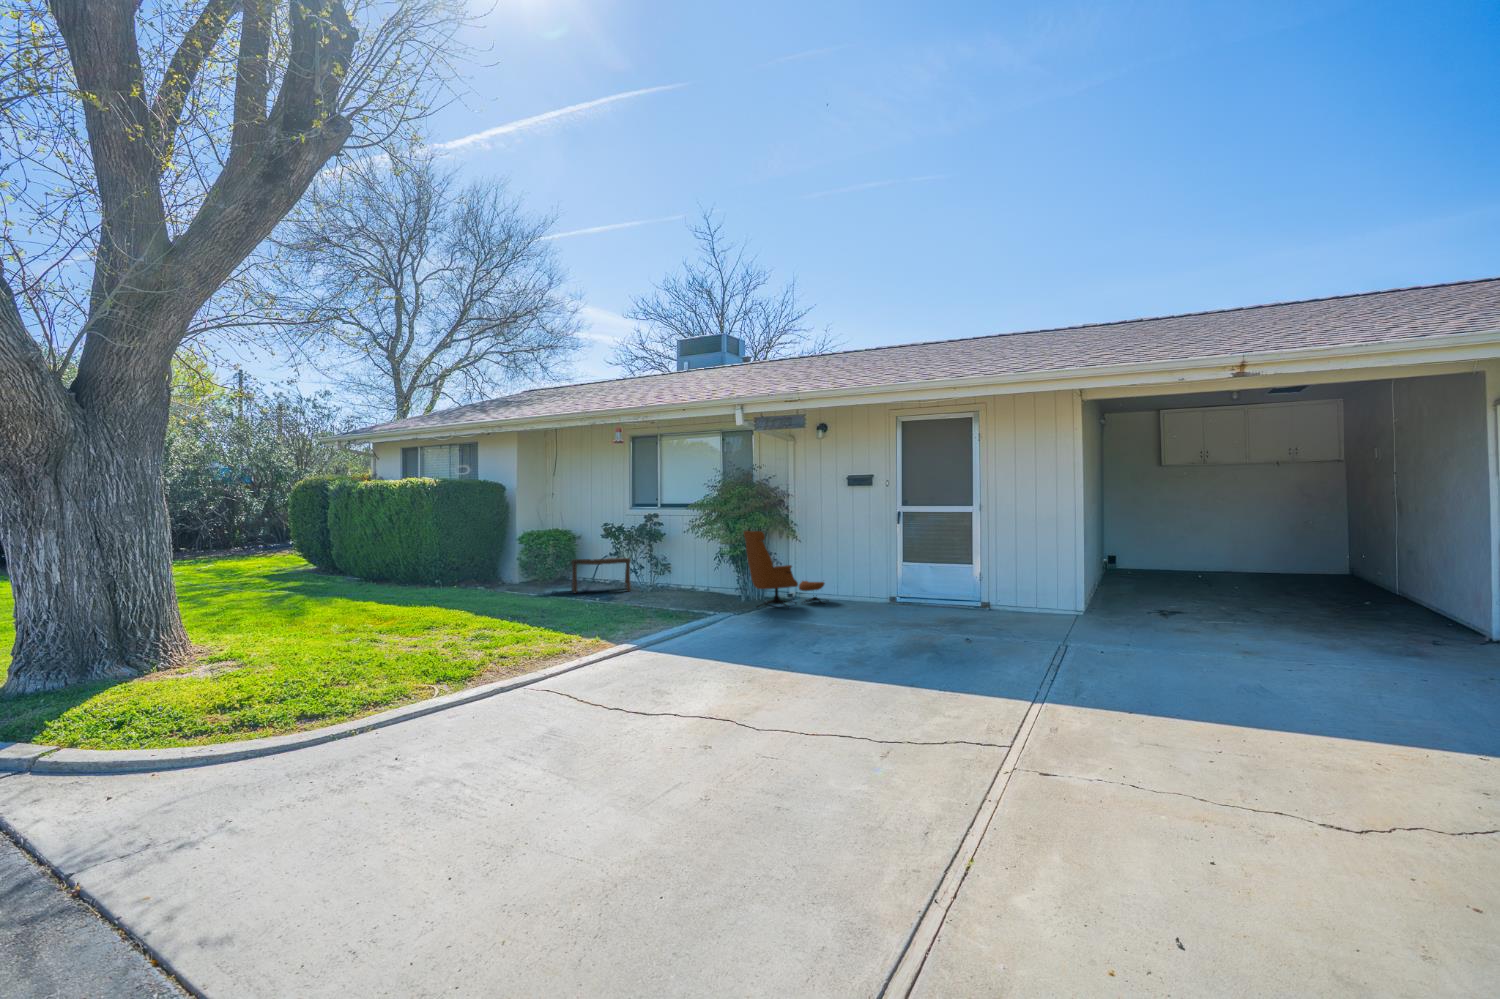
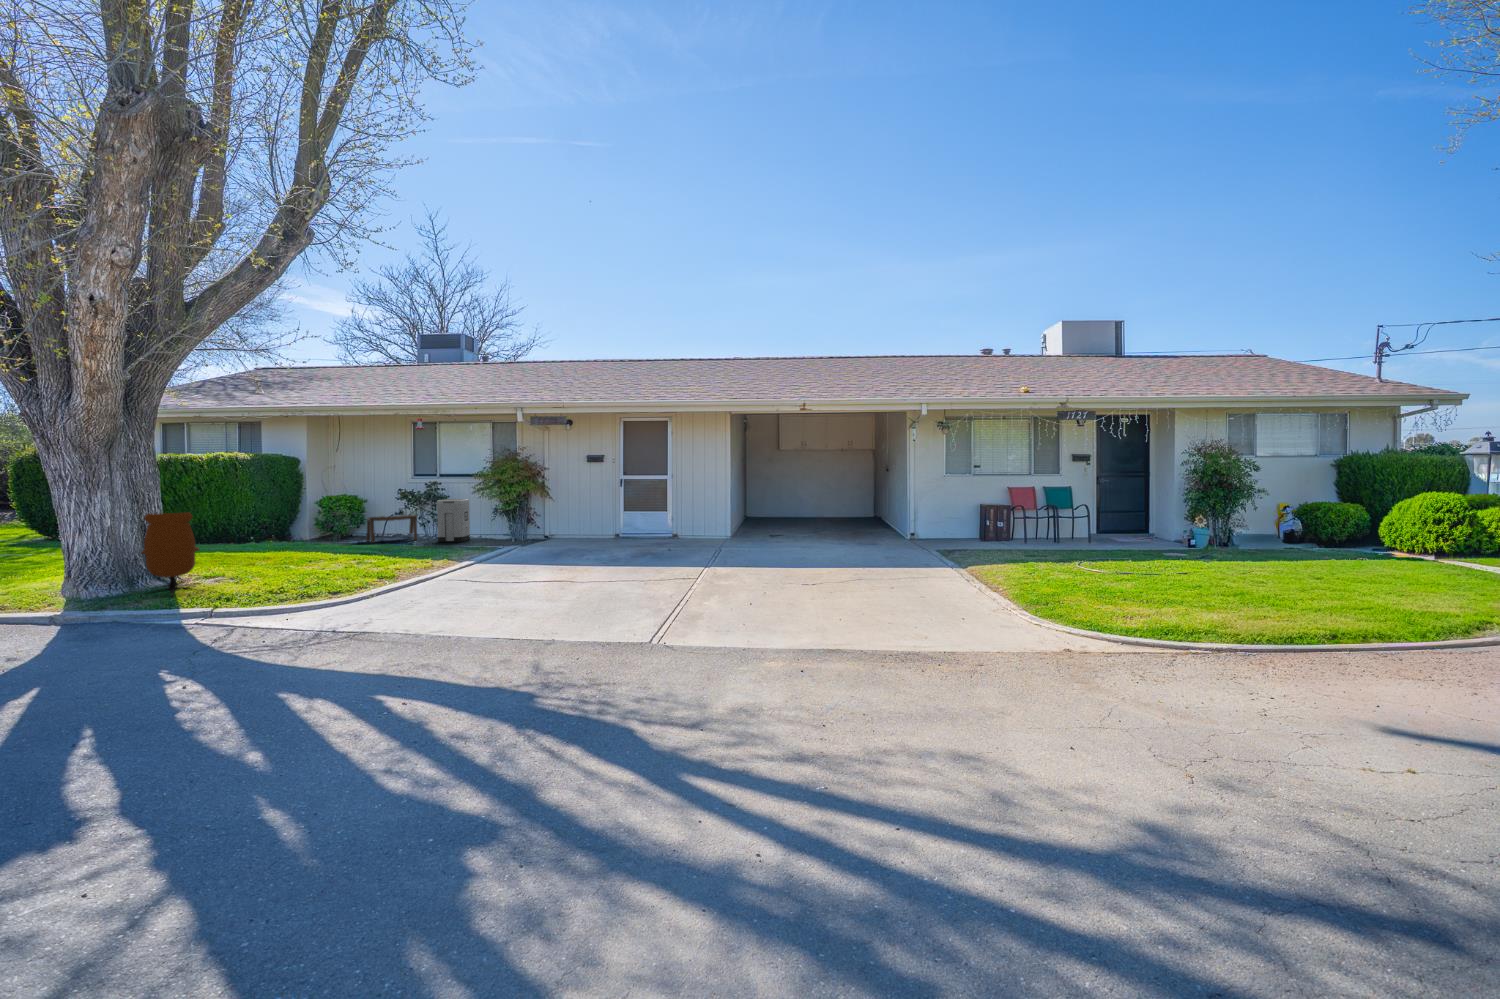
lounge chair: present [744,531,825,608] -> present [141,512,203,597]
trash can: none [649,538,693,597] -> present [437,499,470,542]

